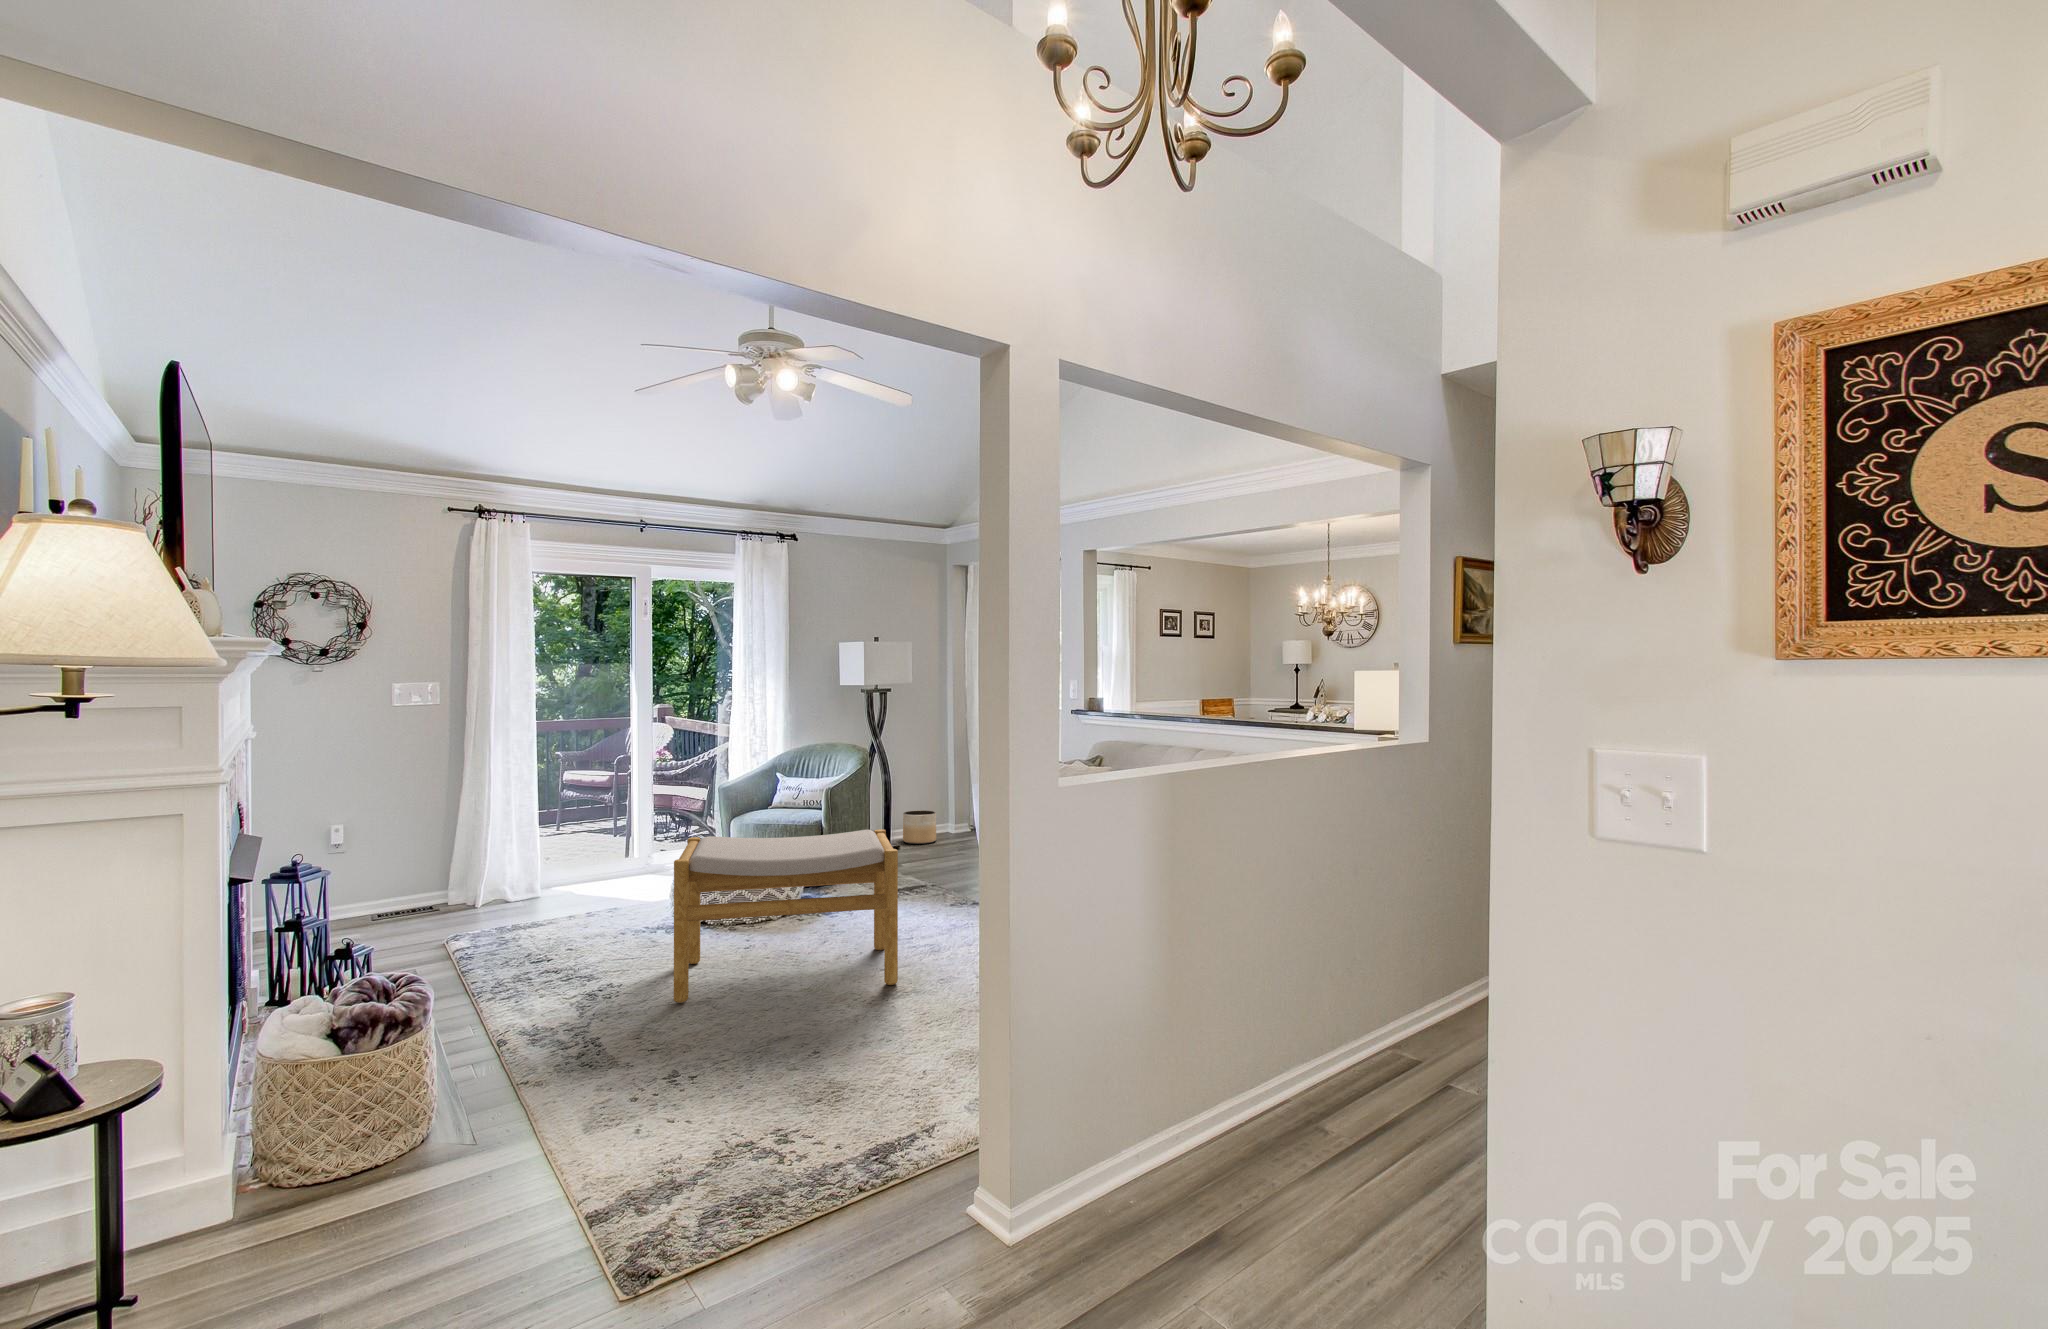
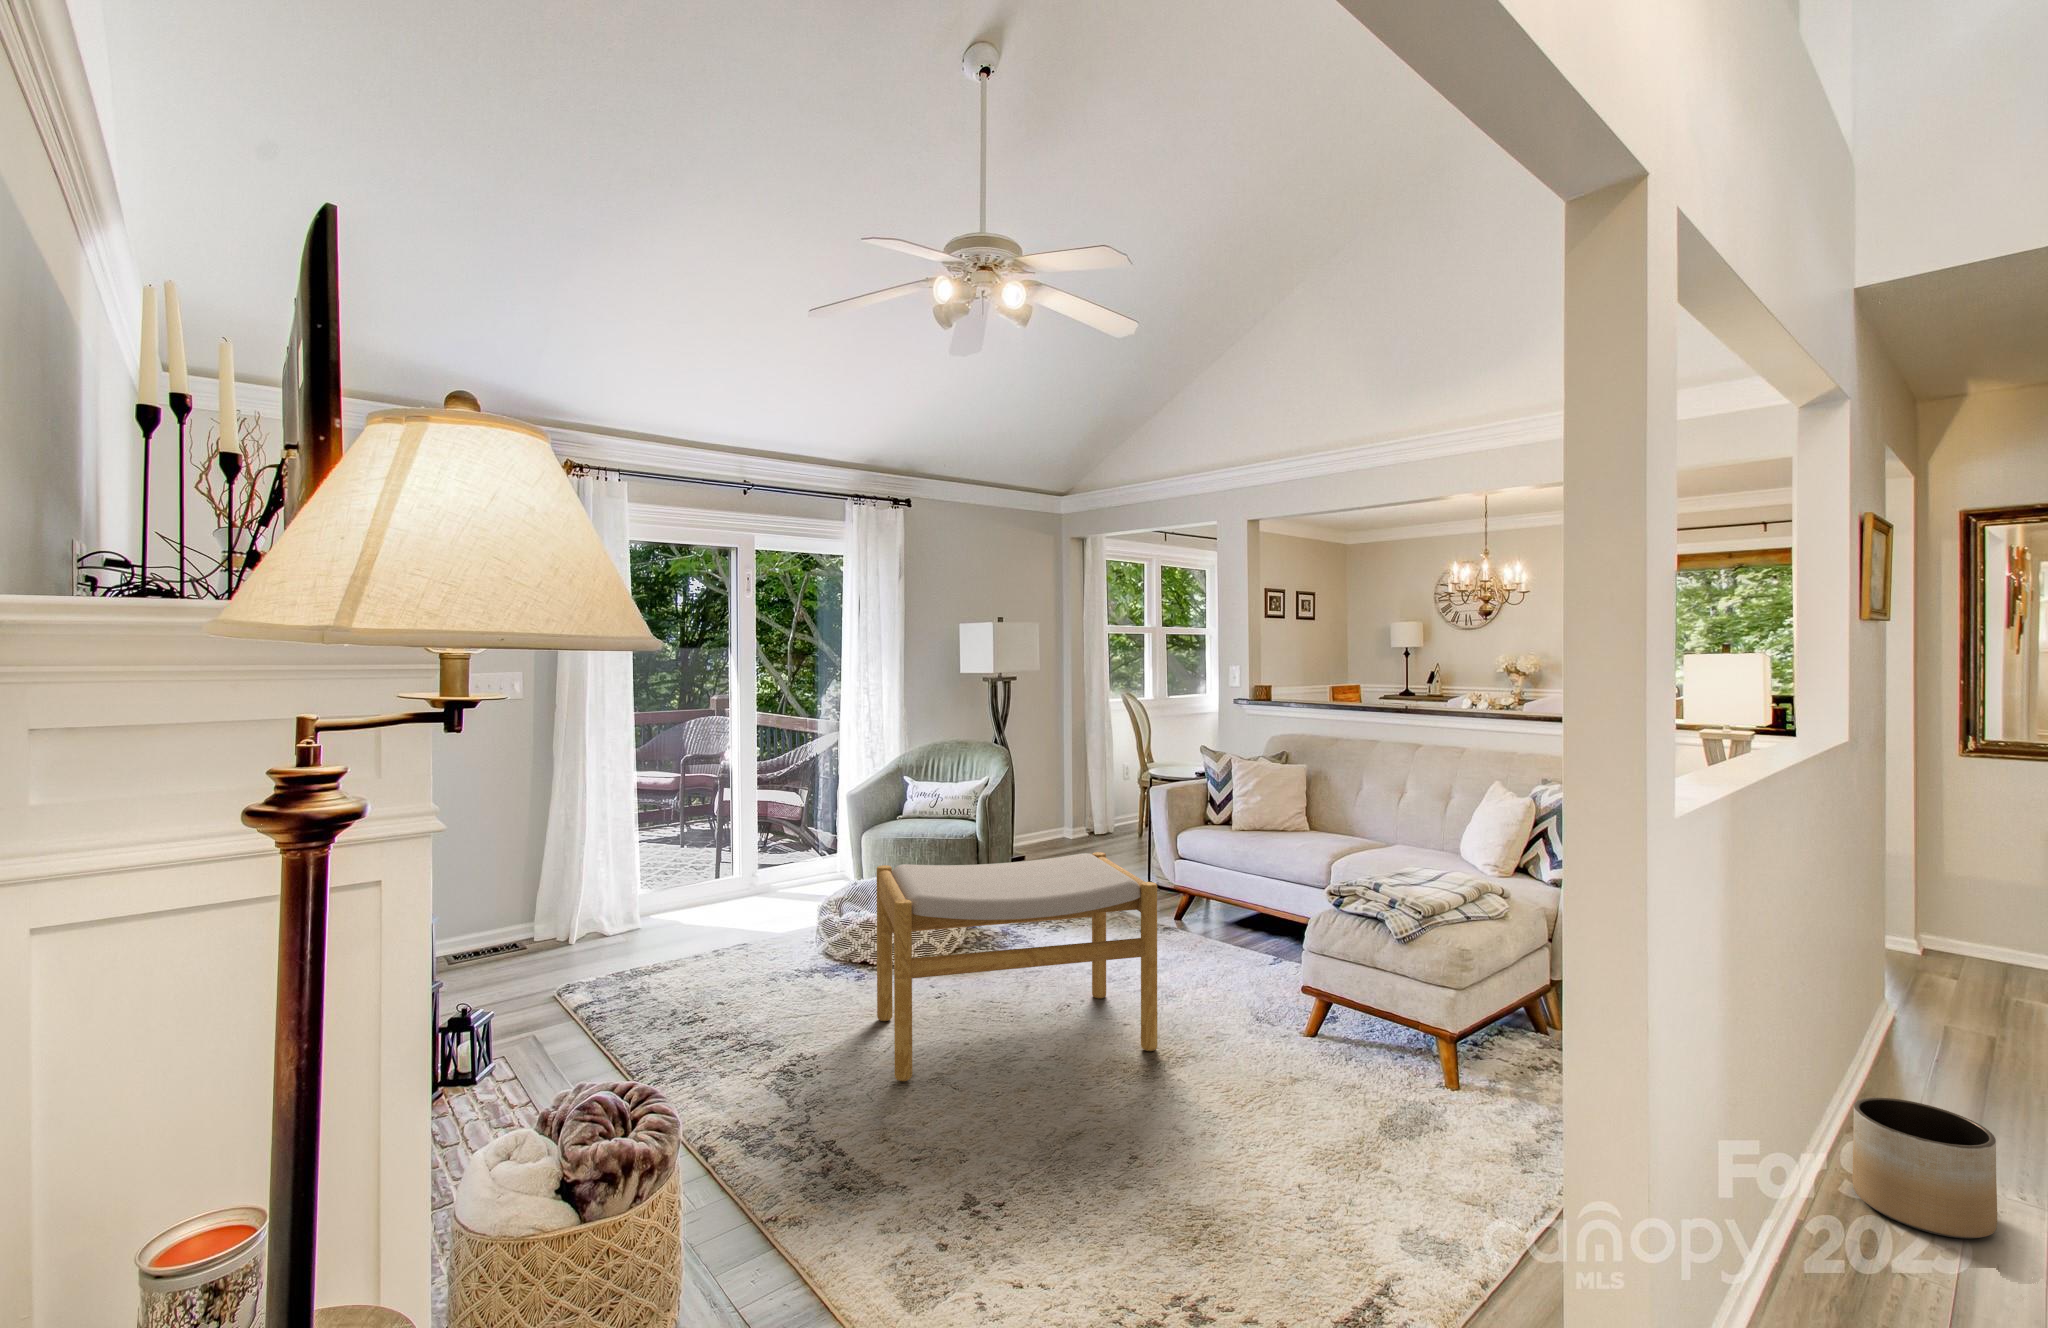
planter: present [903,810,936,844] -> present [1852,1097,1997,1239]

